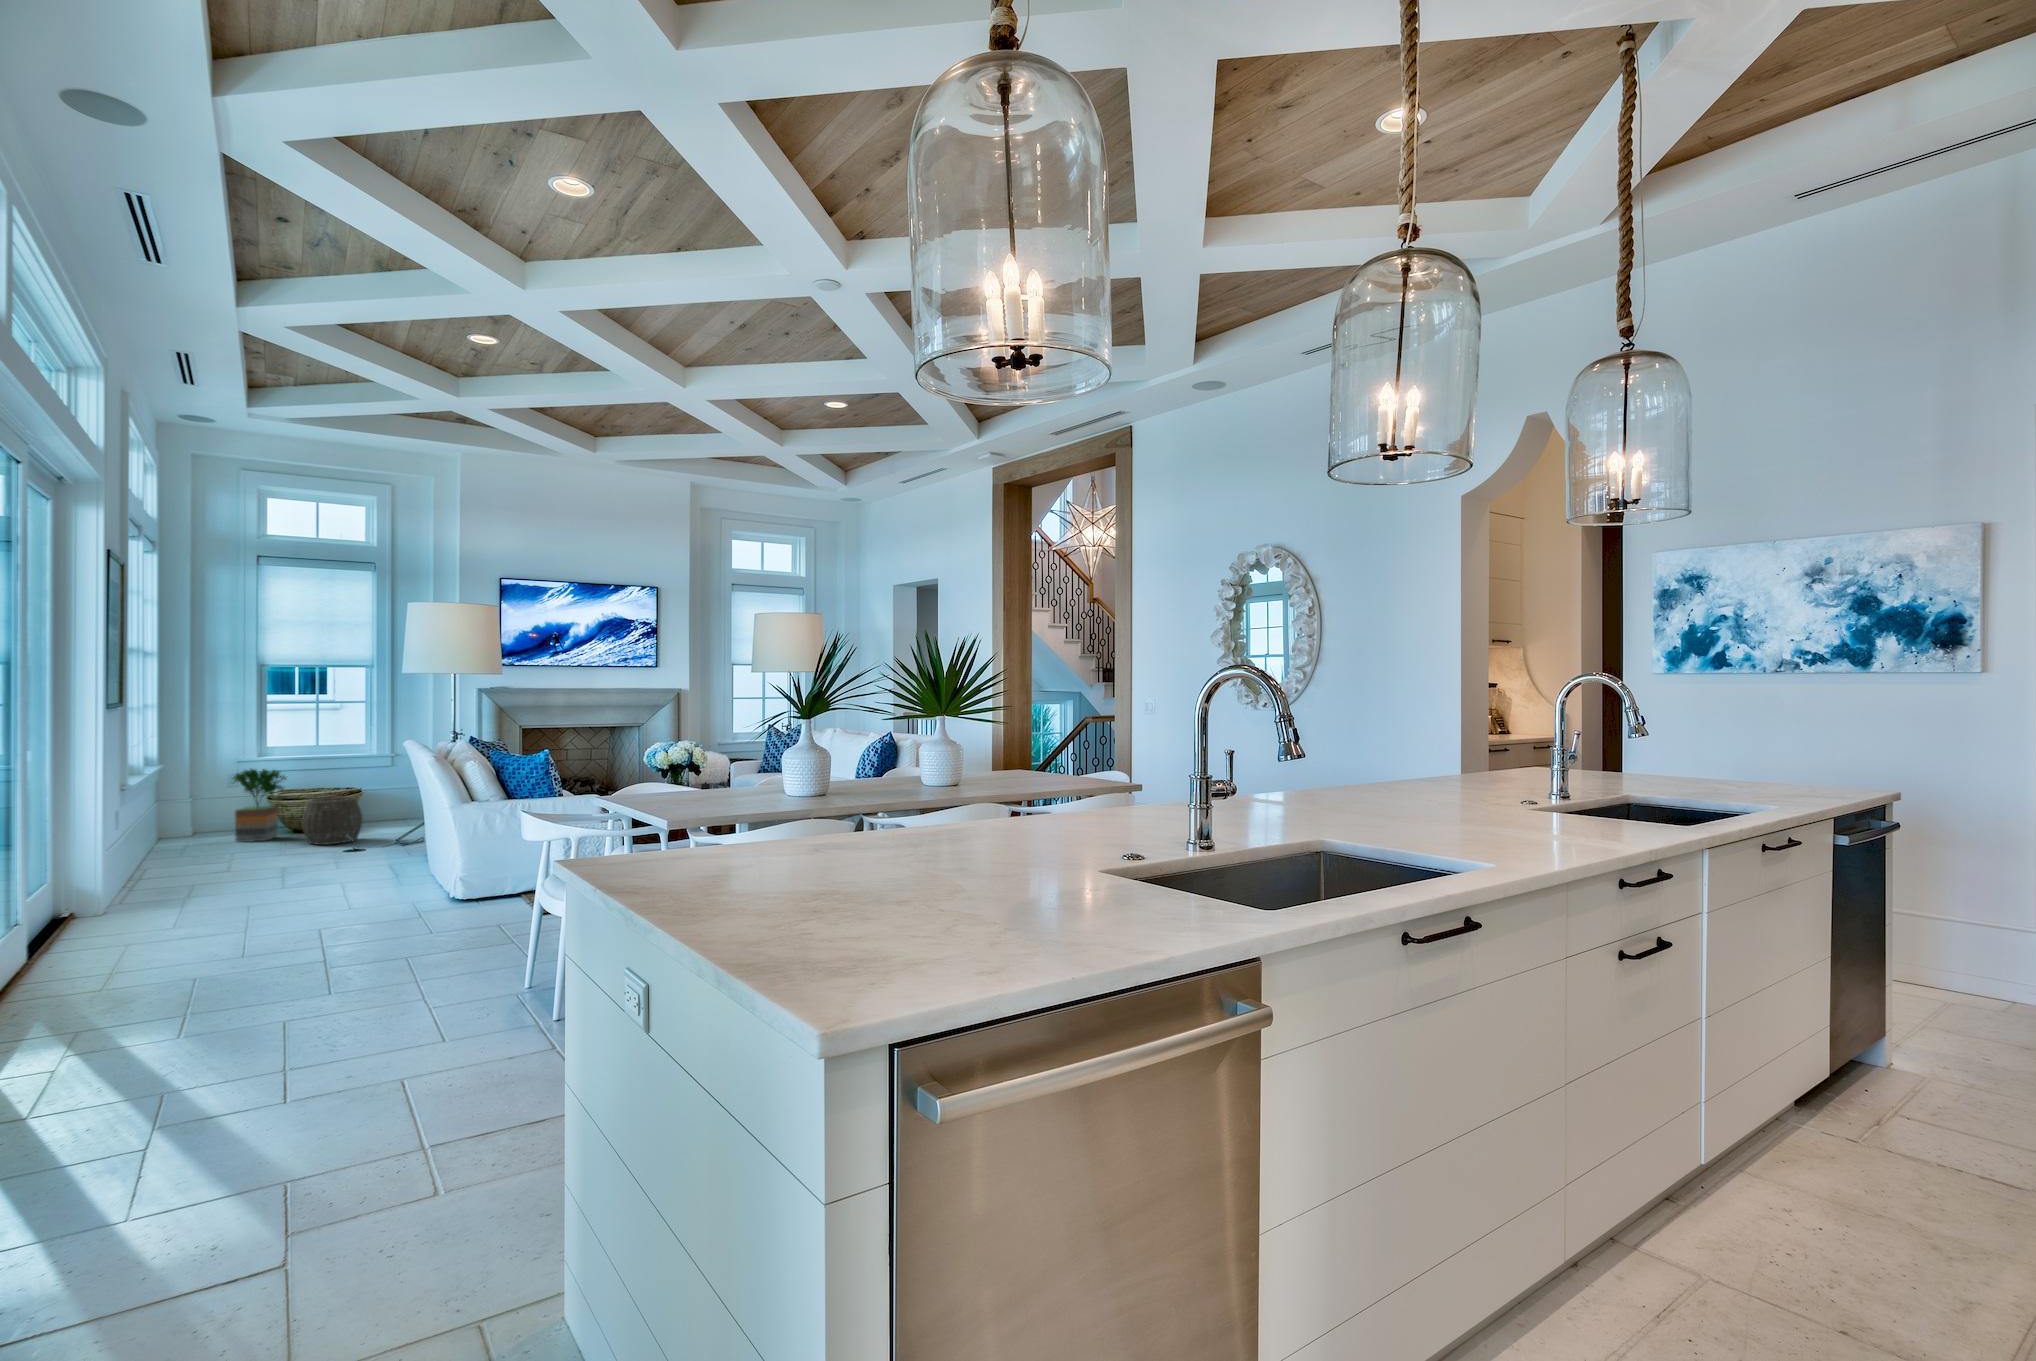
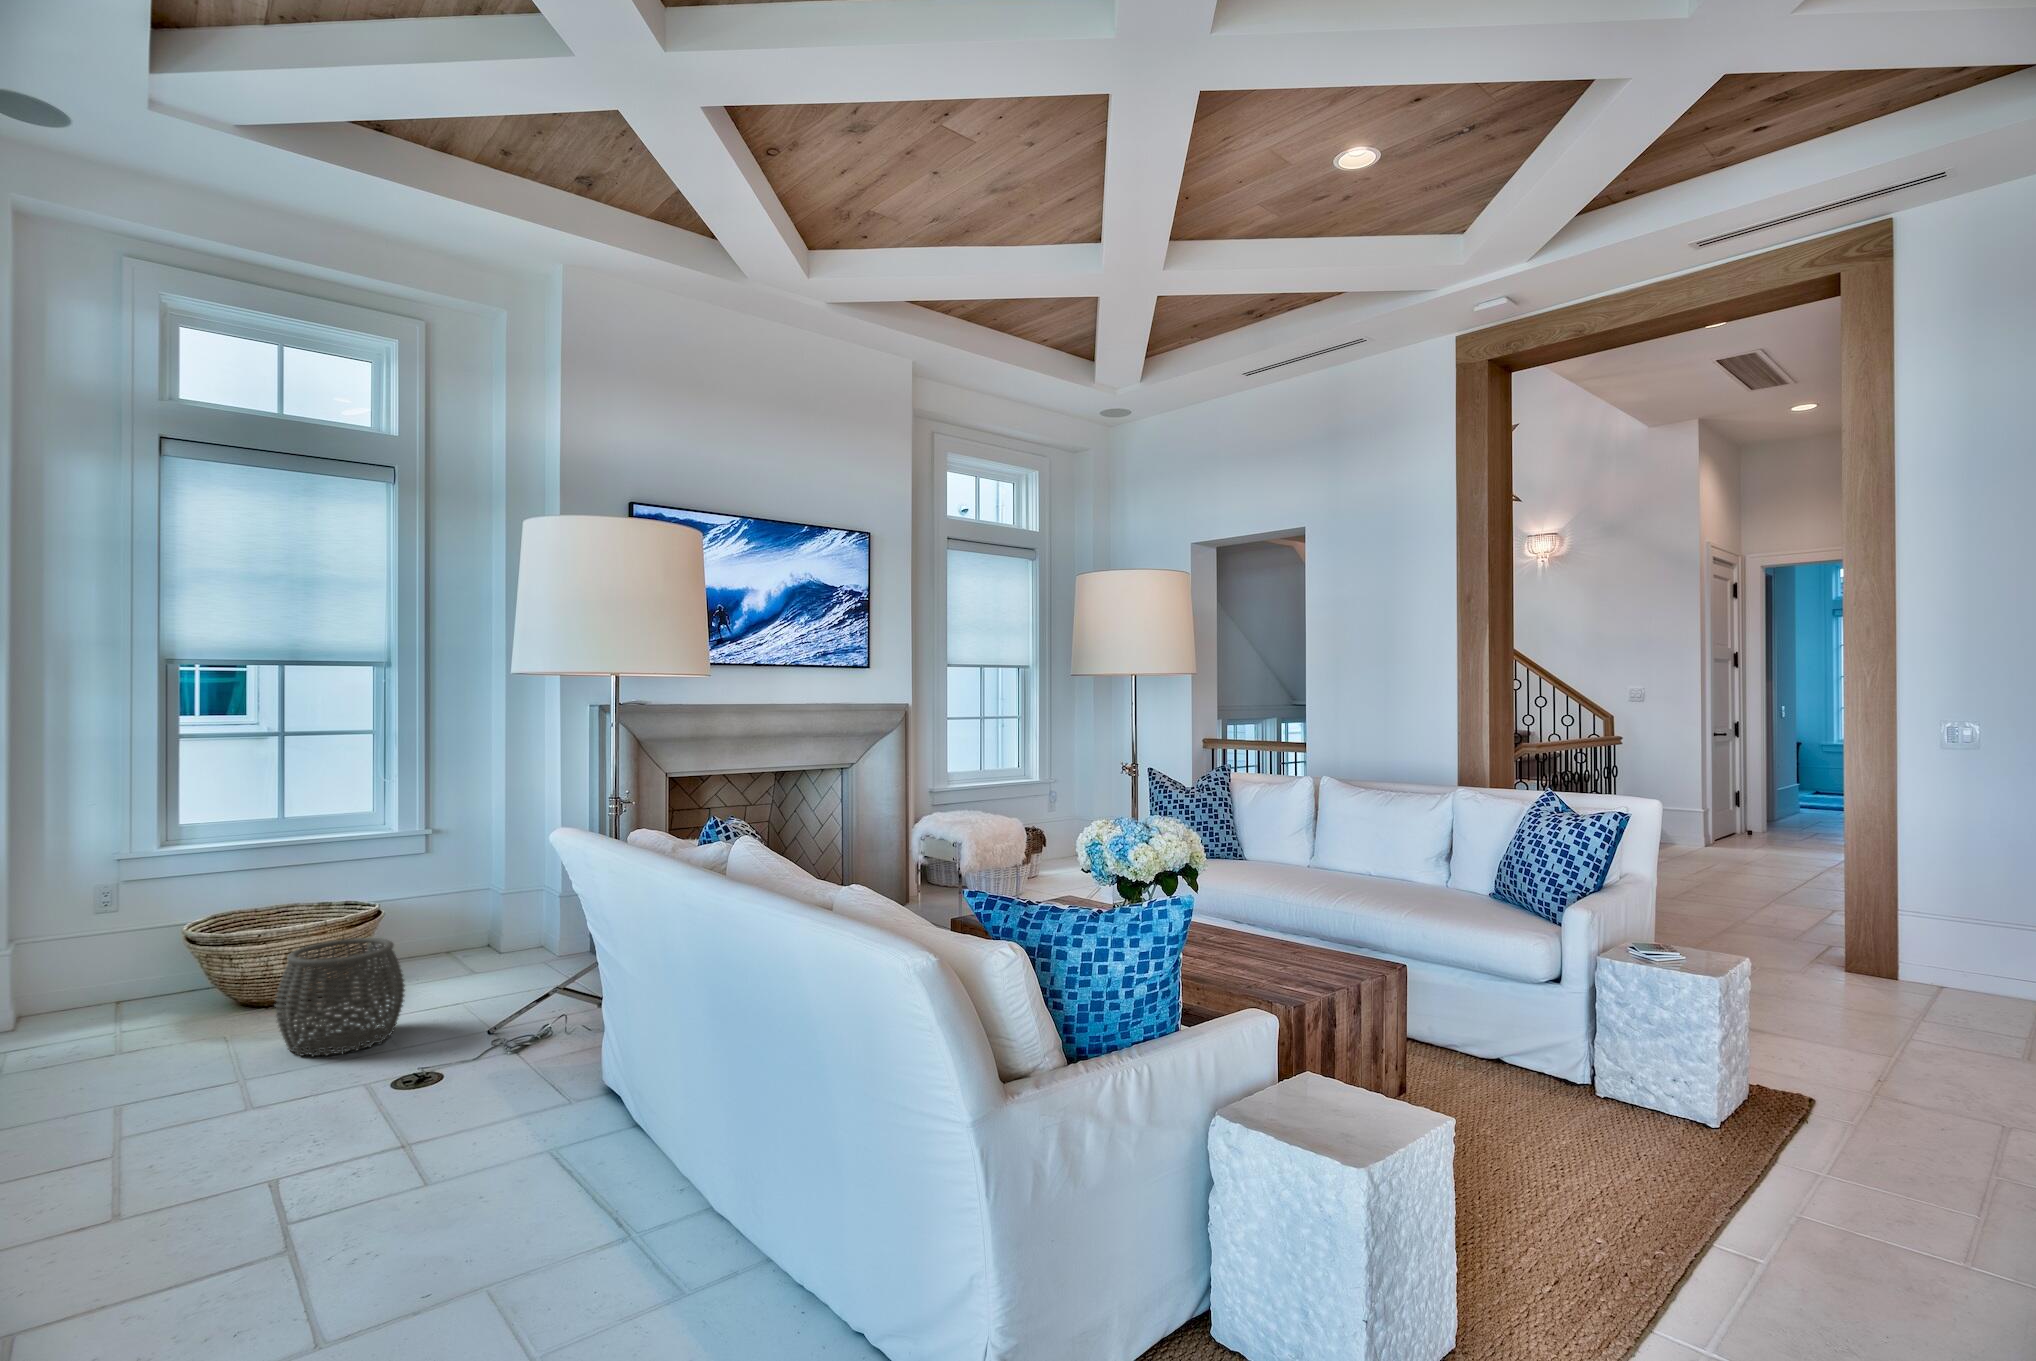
potted tree: present [233,769,286,842] -> none [104,881,234,1051]

